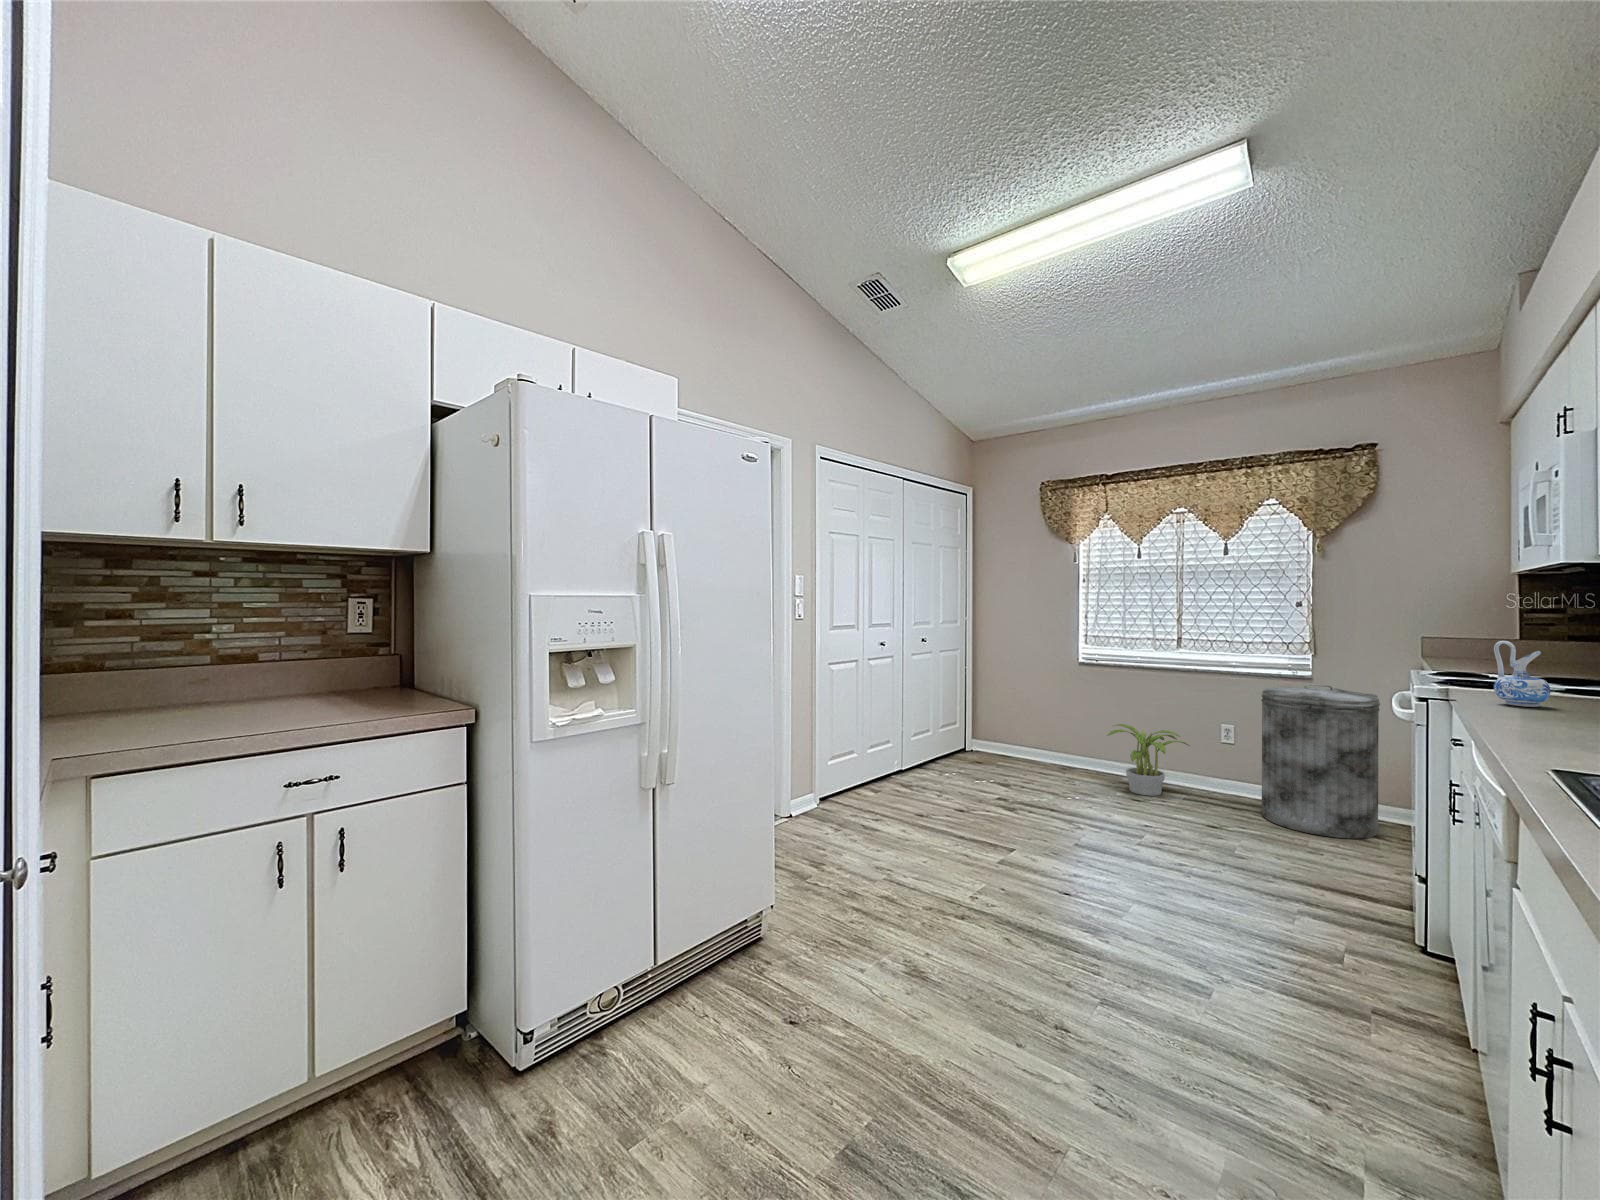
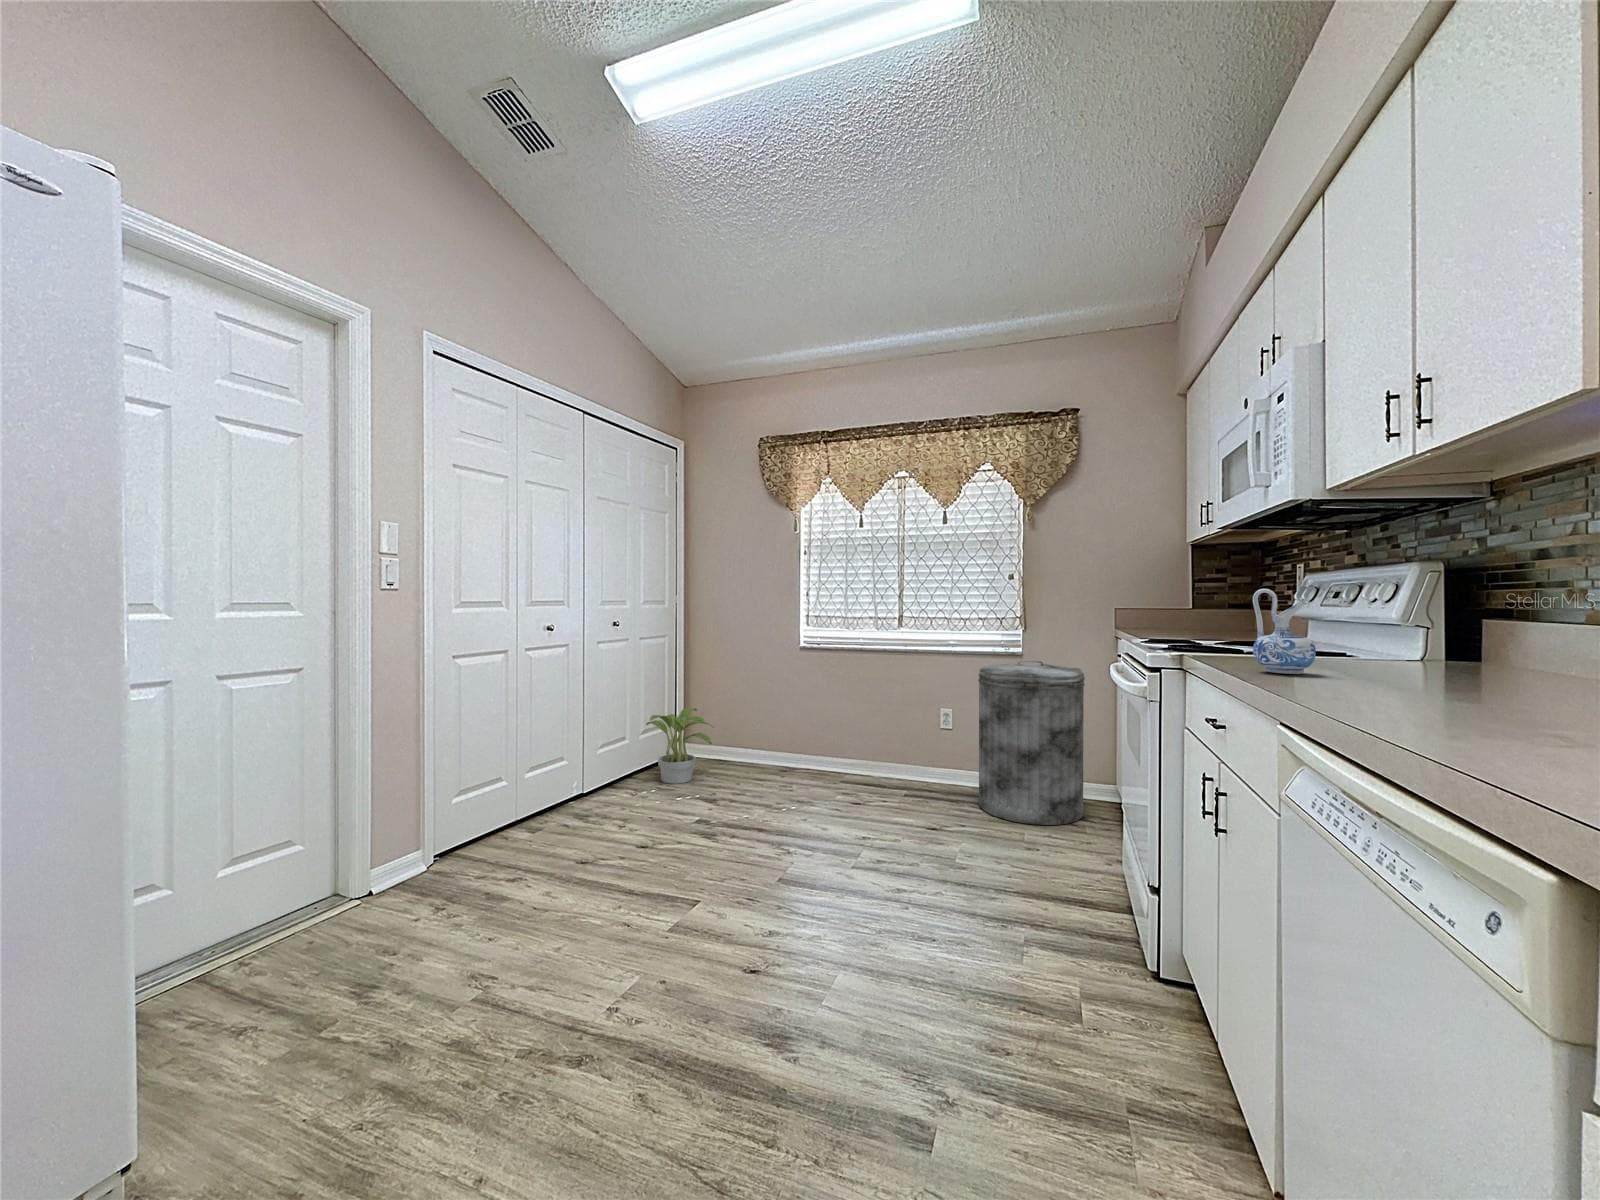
potted plant: present [1107,724,1189,796] -> present [646,708,714,784]

